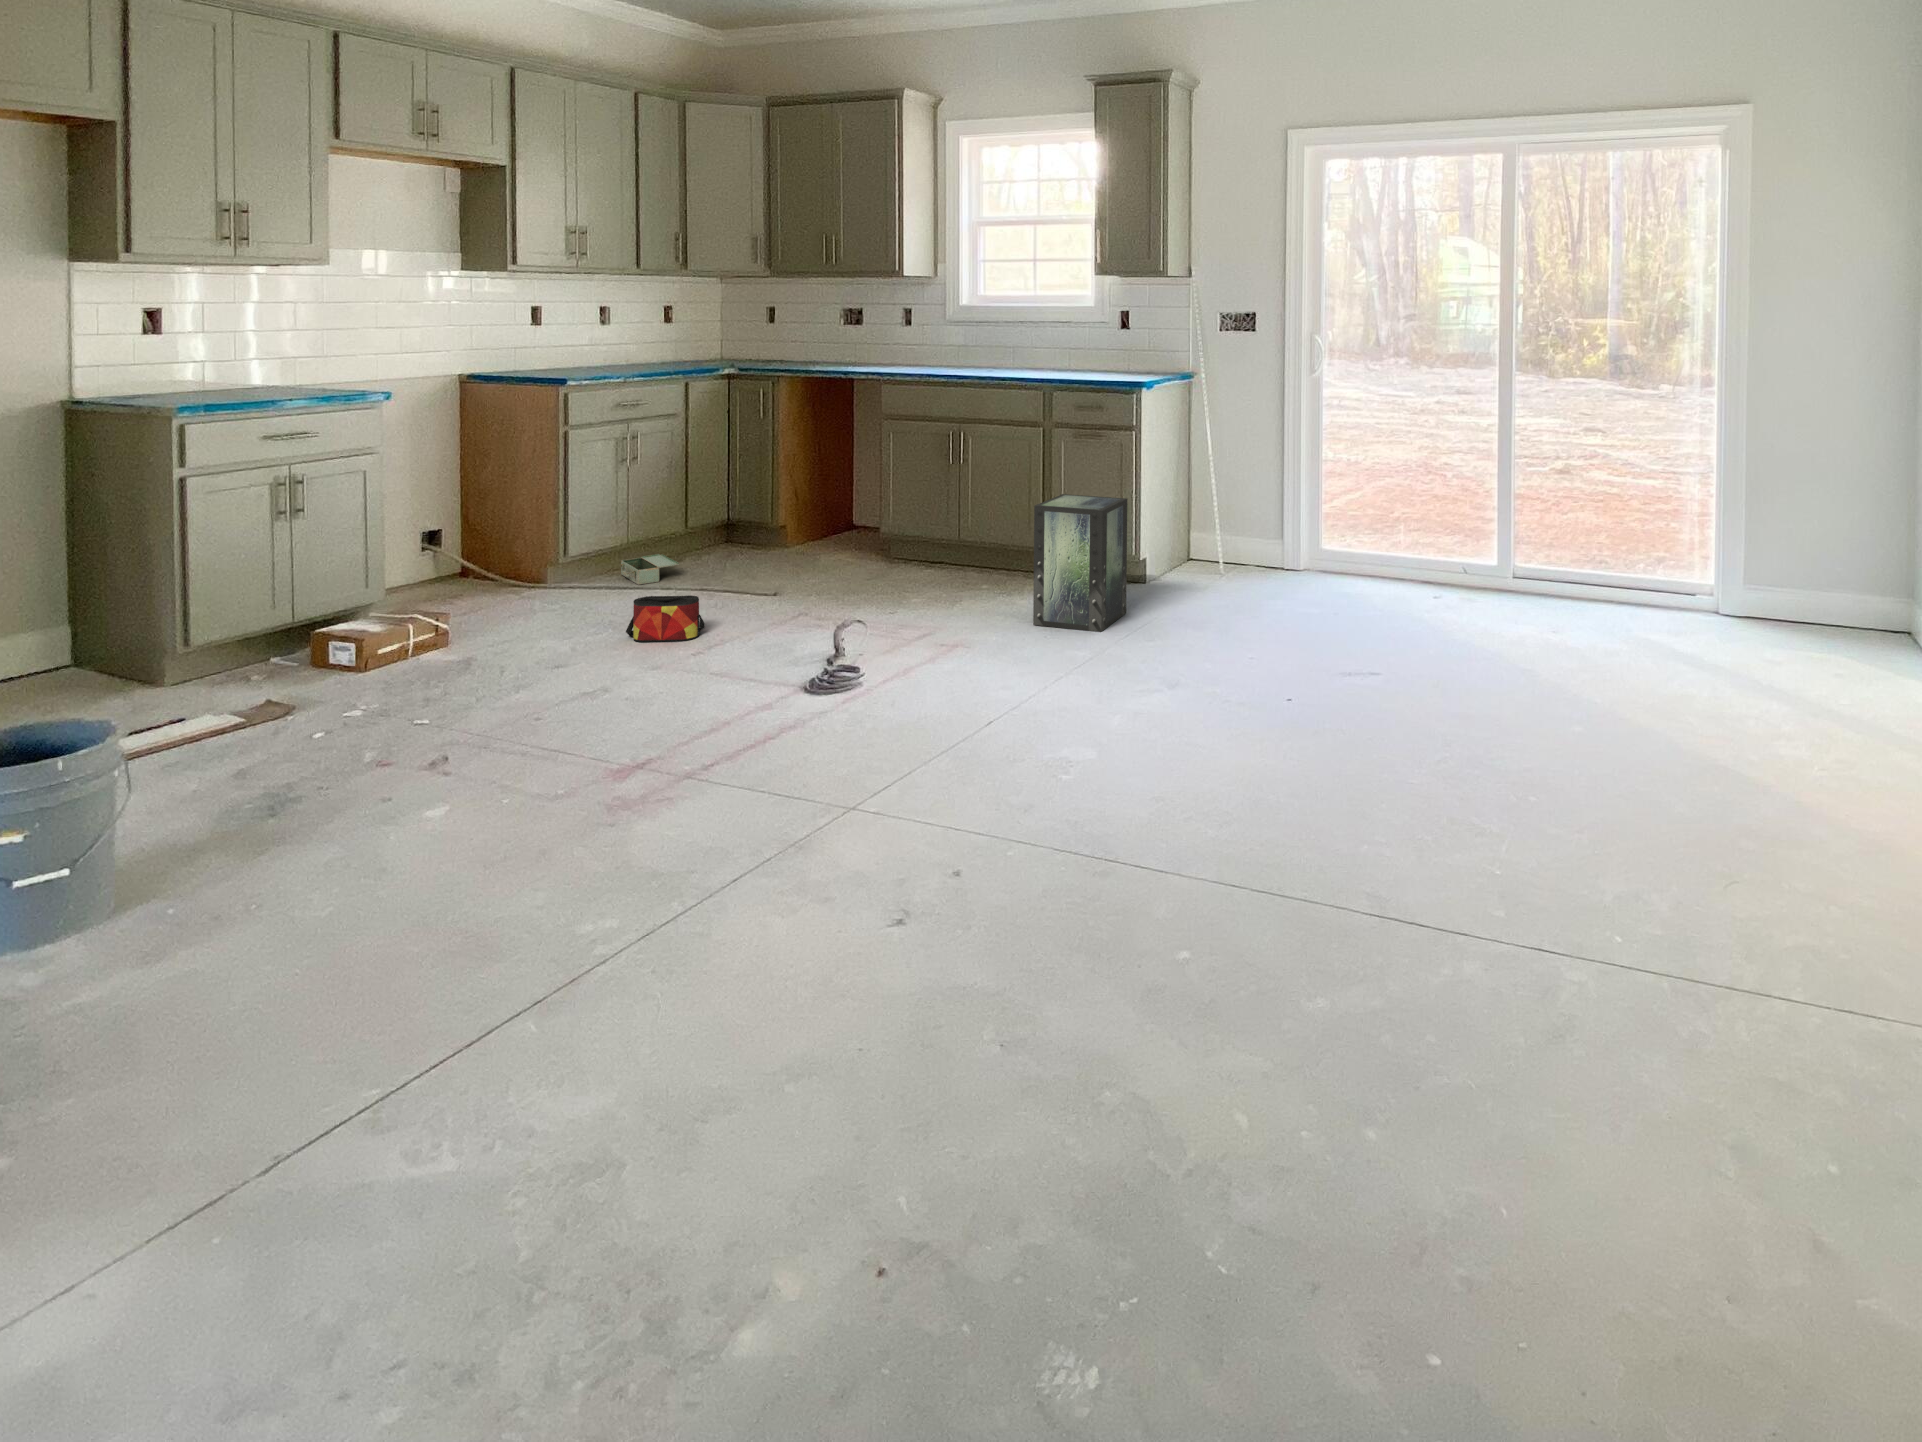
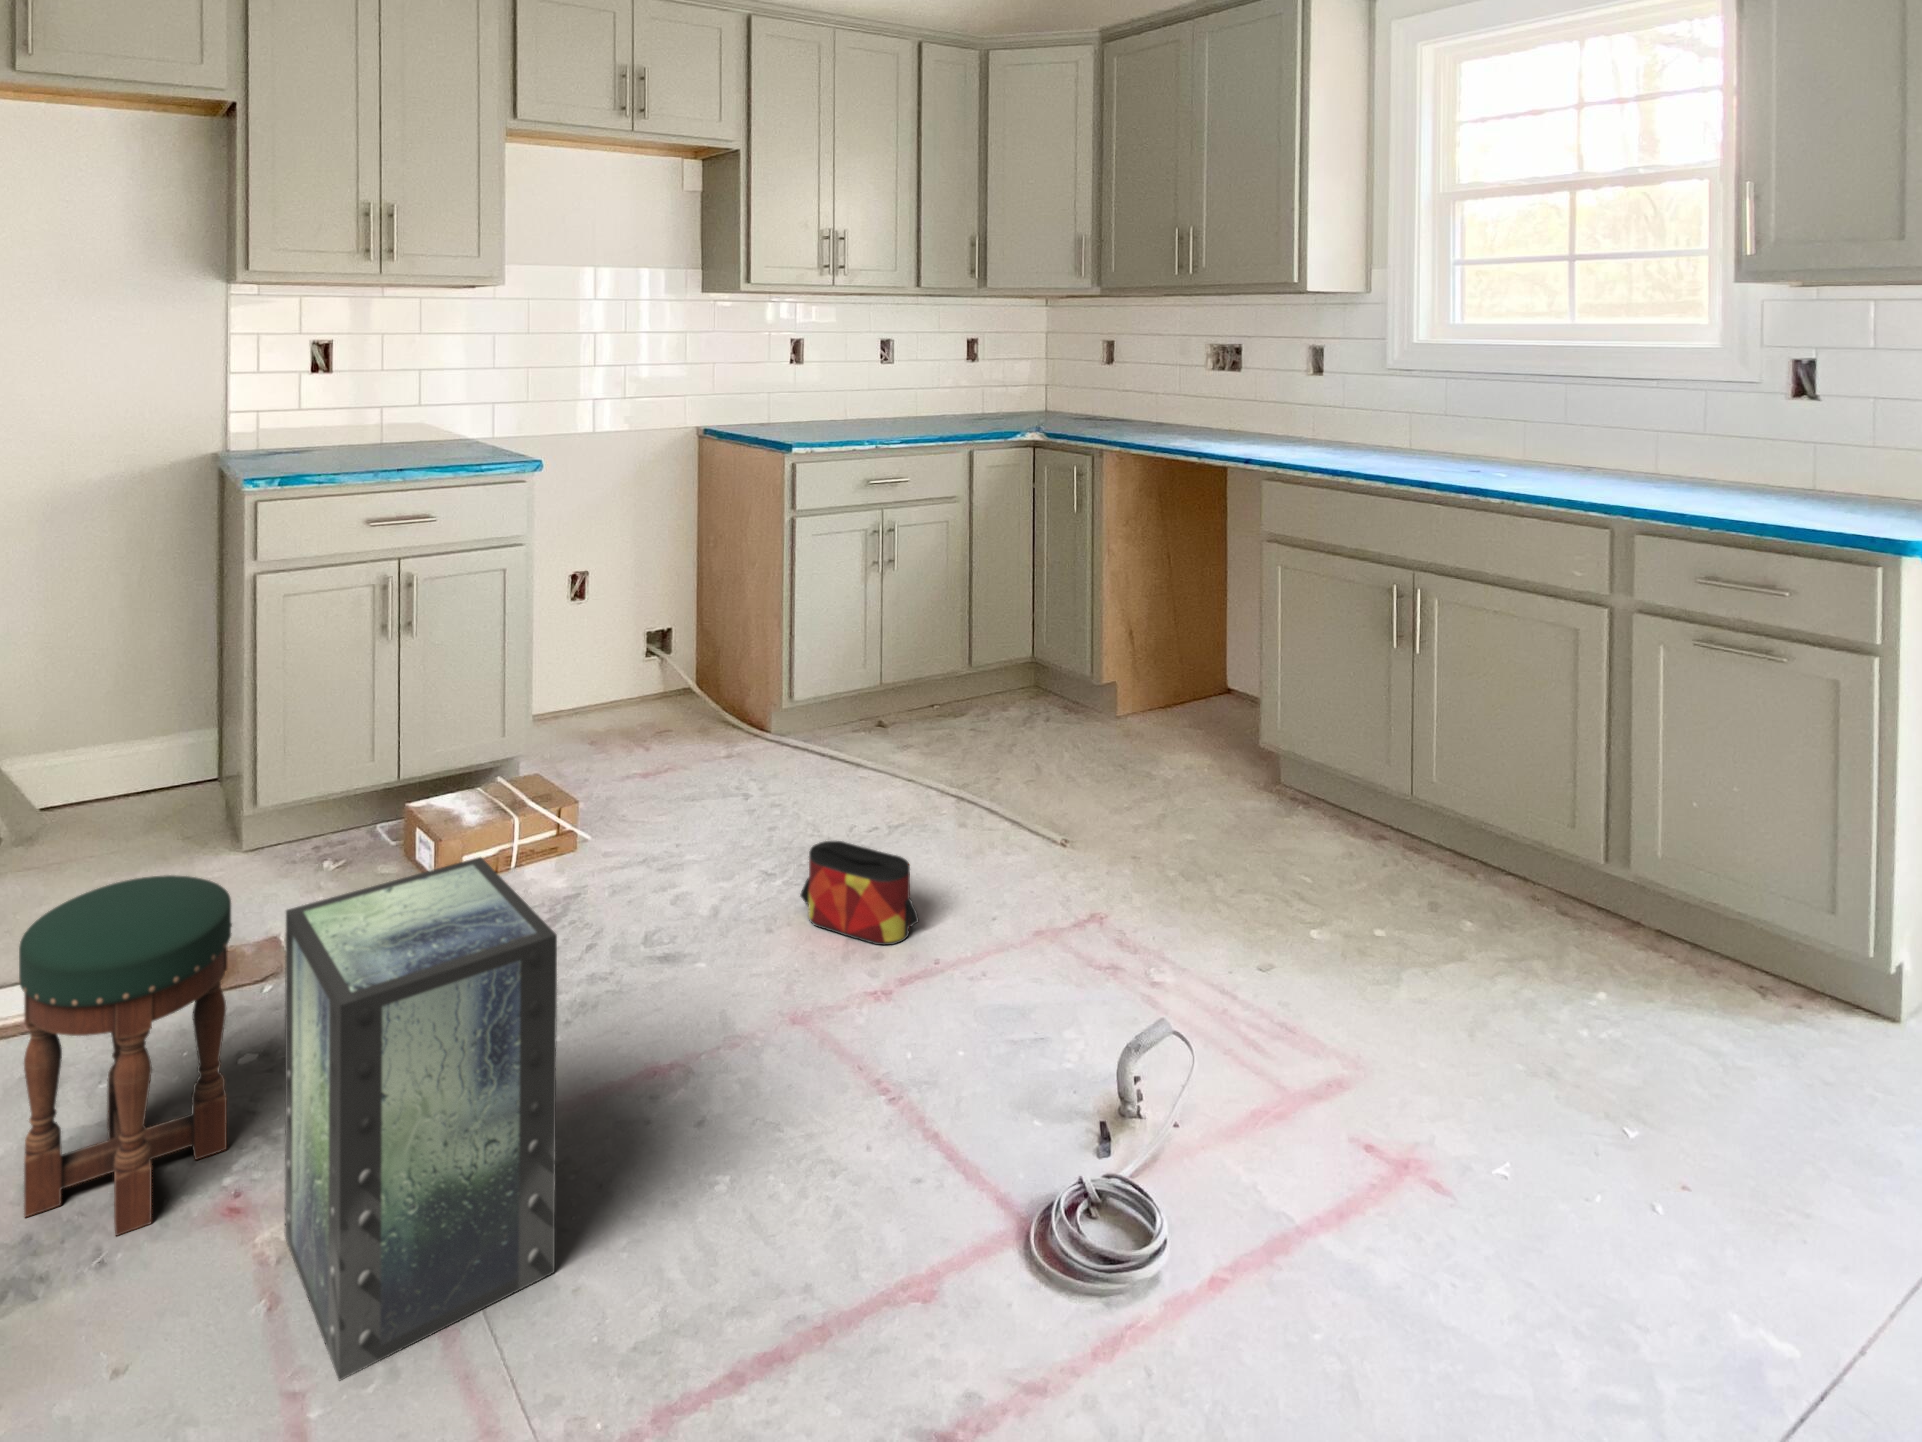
storage box: present [1033,494,1128,632] -> present [285,857,557,1380]
toolbox: present [621,554,679,585] -> none [868,710,941,764]
stool: none [219,612,350,795] -> present [19,875,232,1235]

